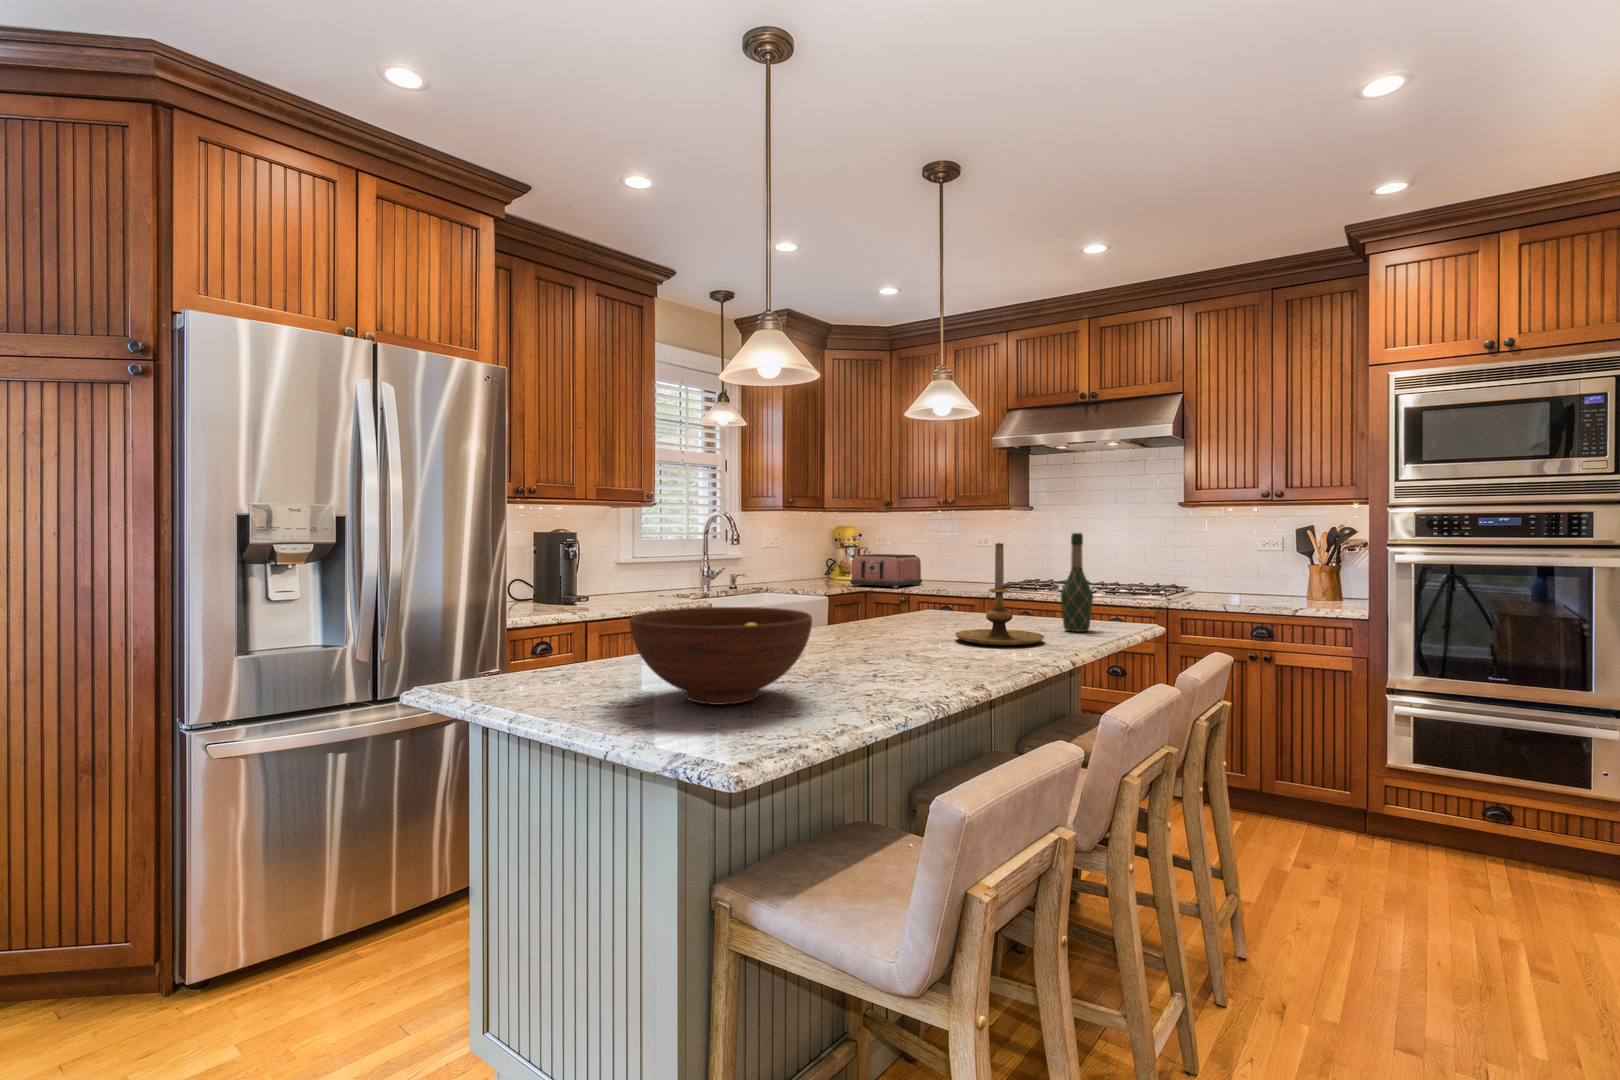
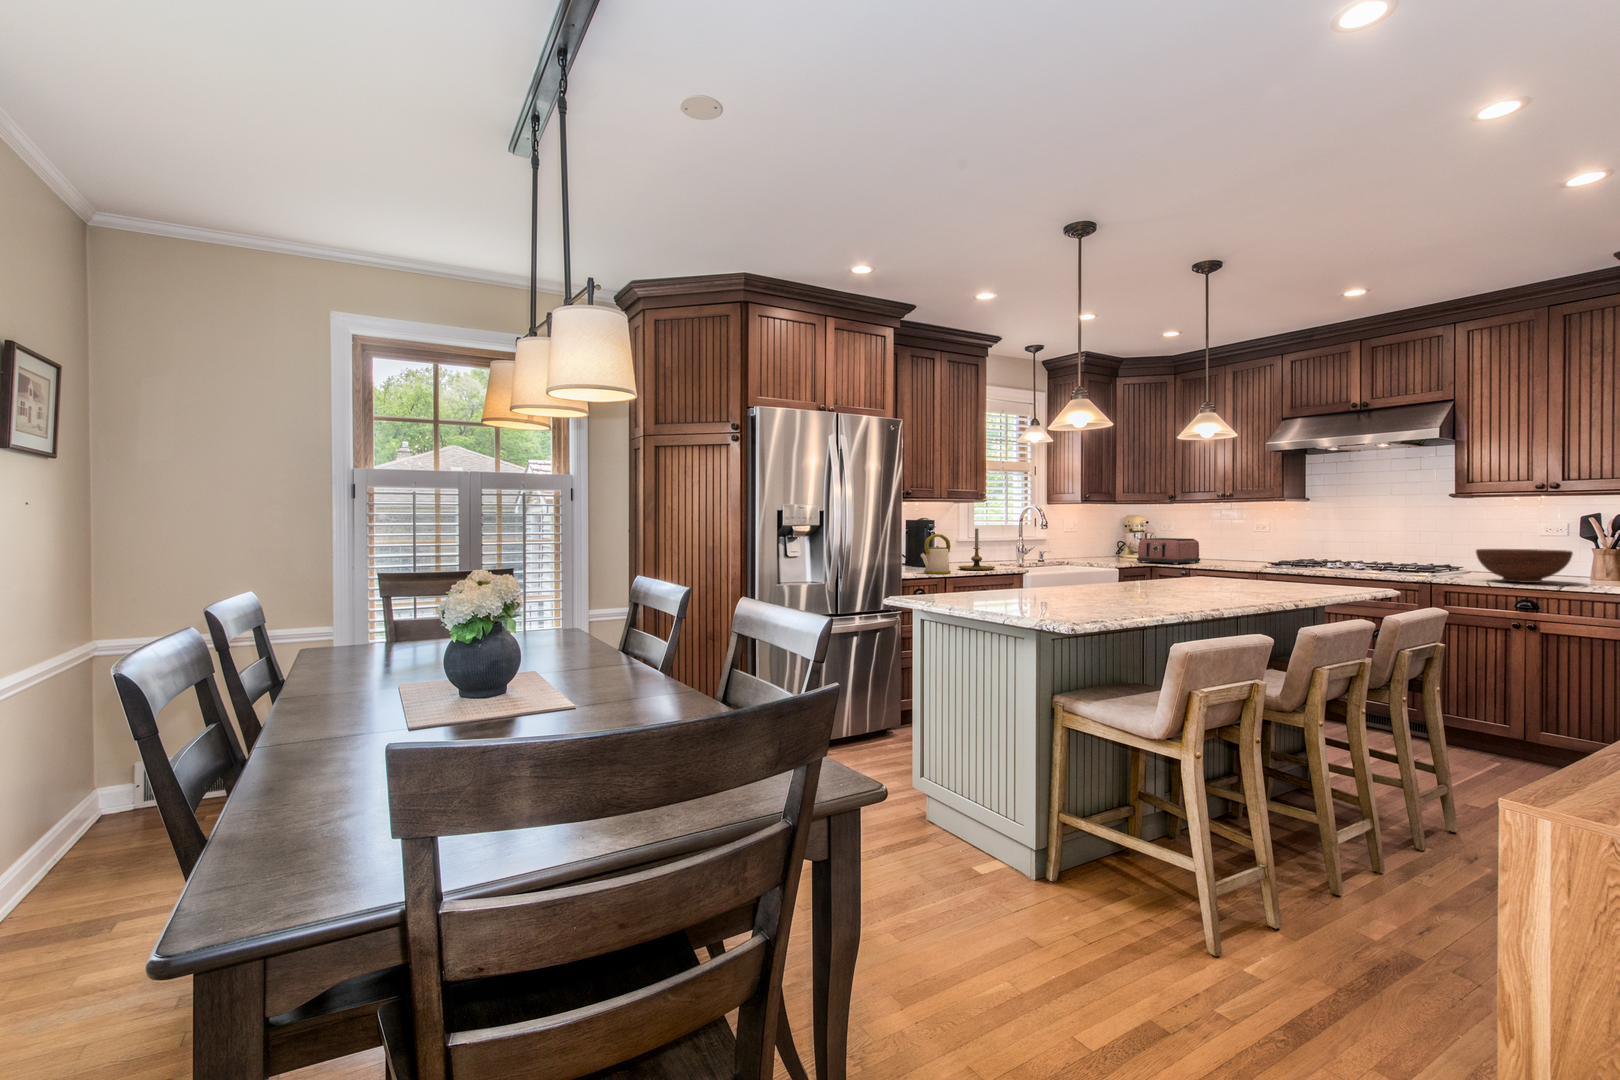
wine bottle: present [1061,533,1093,632] -> none [1296,519,1323,589]
candle holder: present [955,543,1044,645] -> present [958,529,995,570]
kettle: none [546,553,595,614] -> present [921,534,951,574]
fruit bowl: present [630,607,812,705] -> present [1476,549,1573,583]

